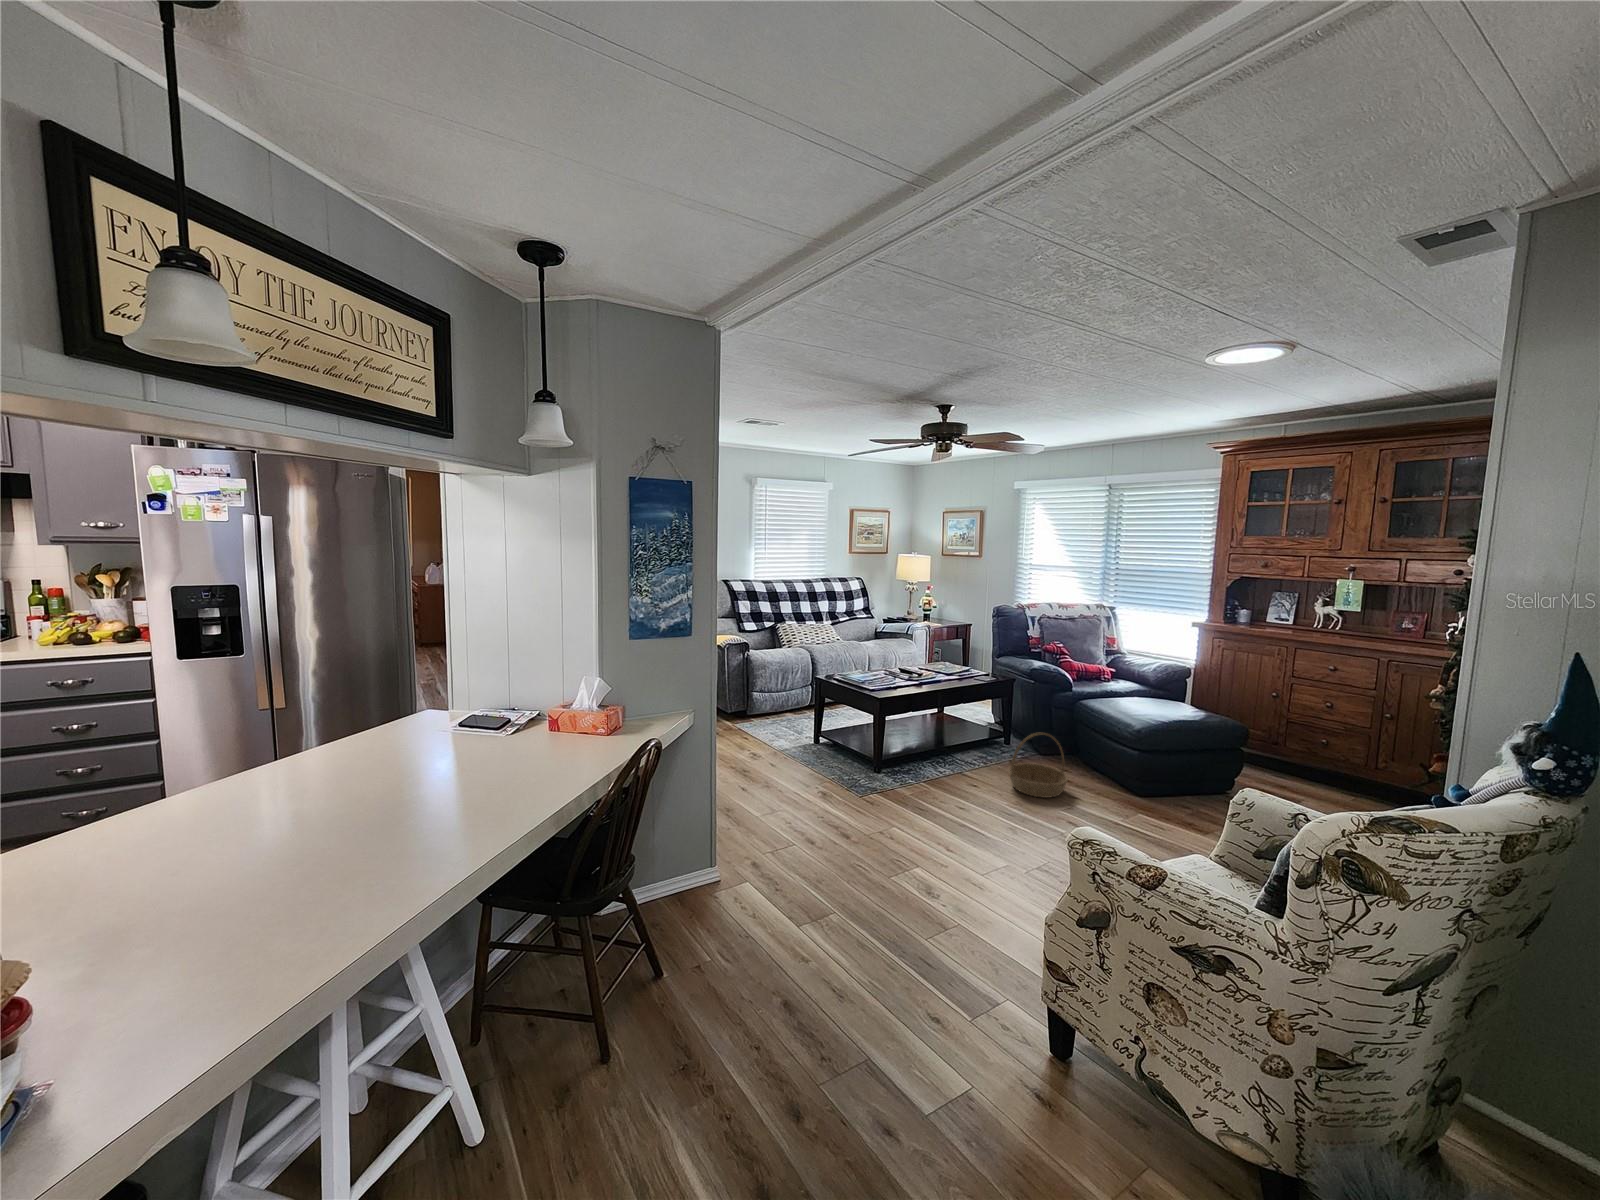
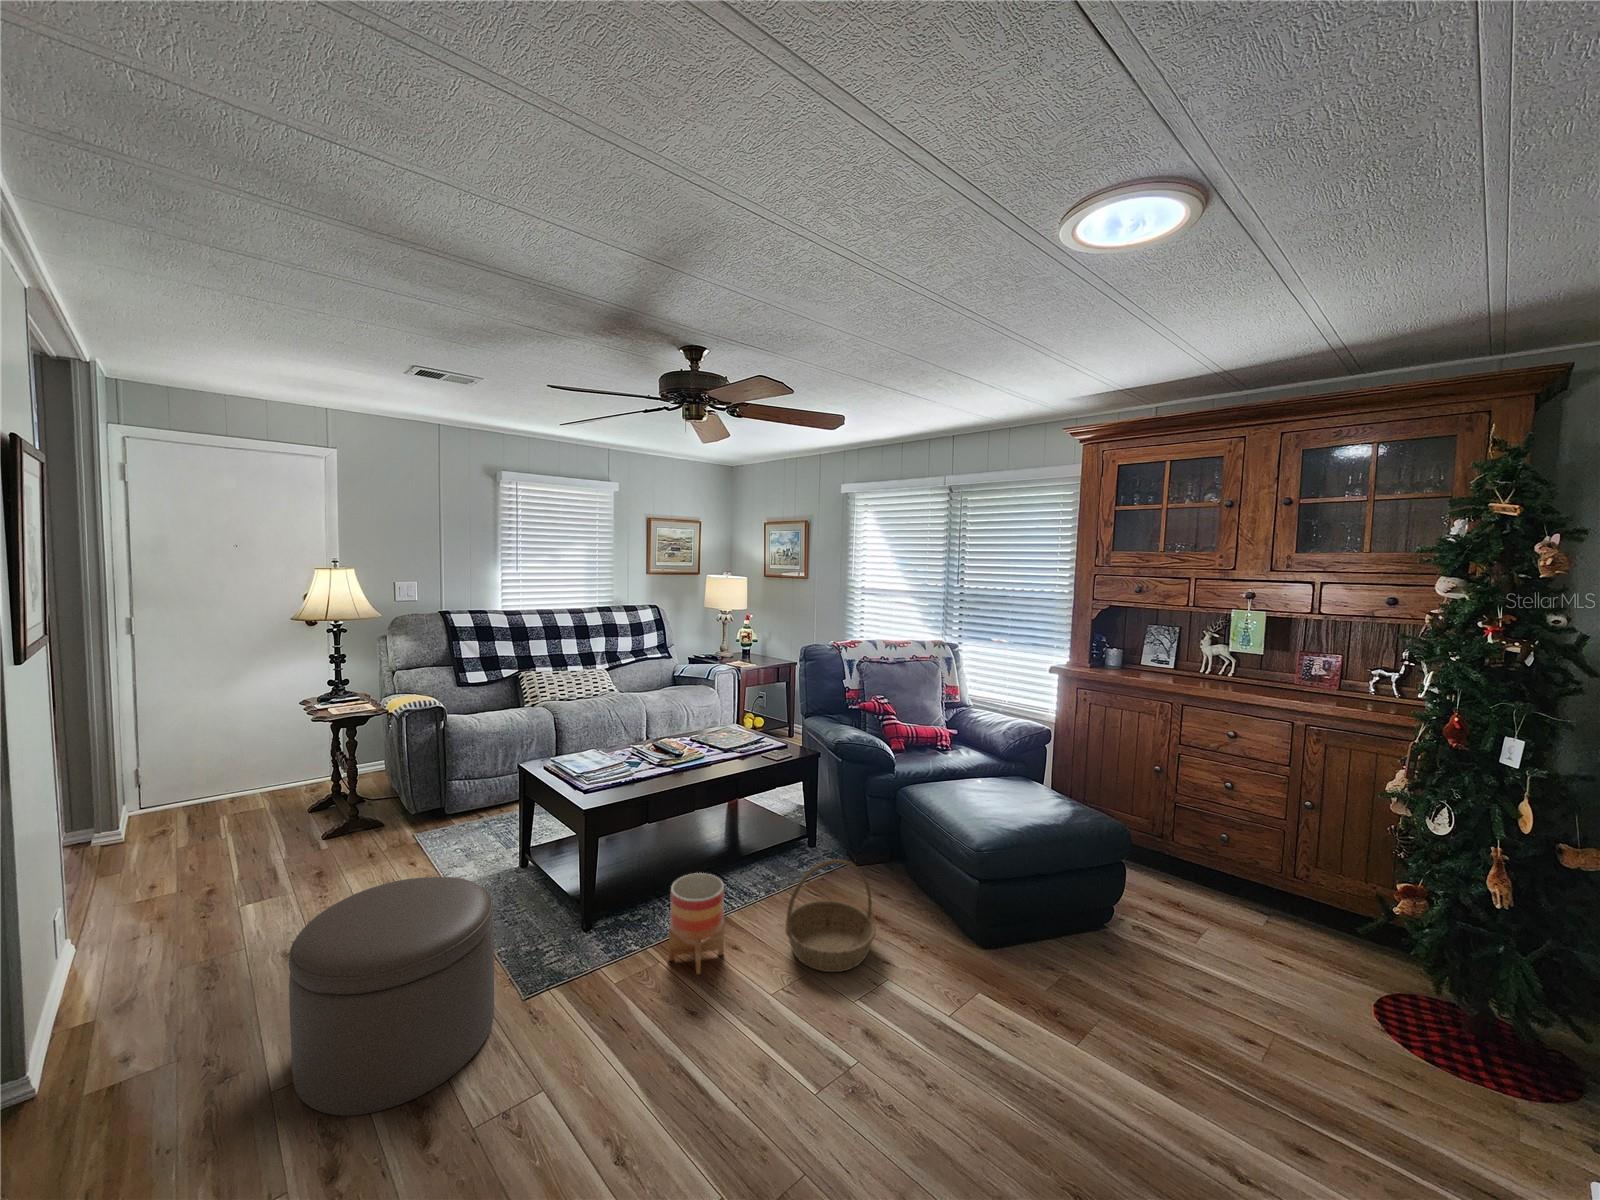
ottoman: none [767,723,858,822] -> present [289,877,494,1116]
planter: none [938,738,973,792] -> present [669,873,724,974]

